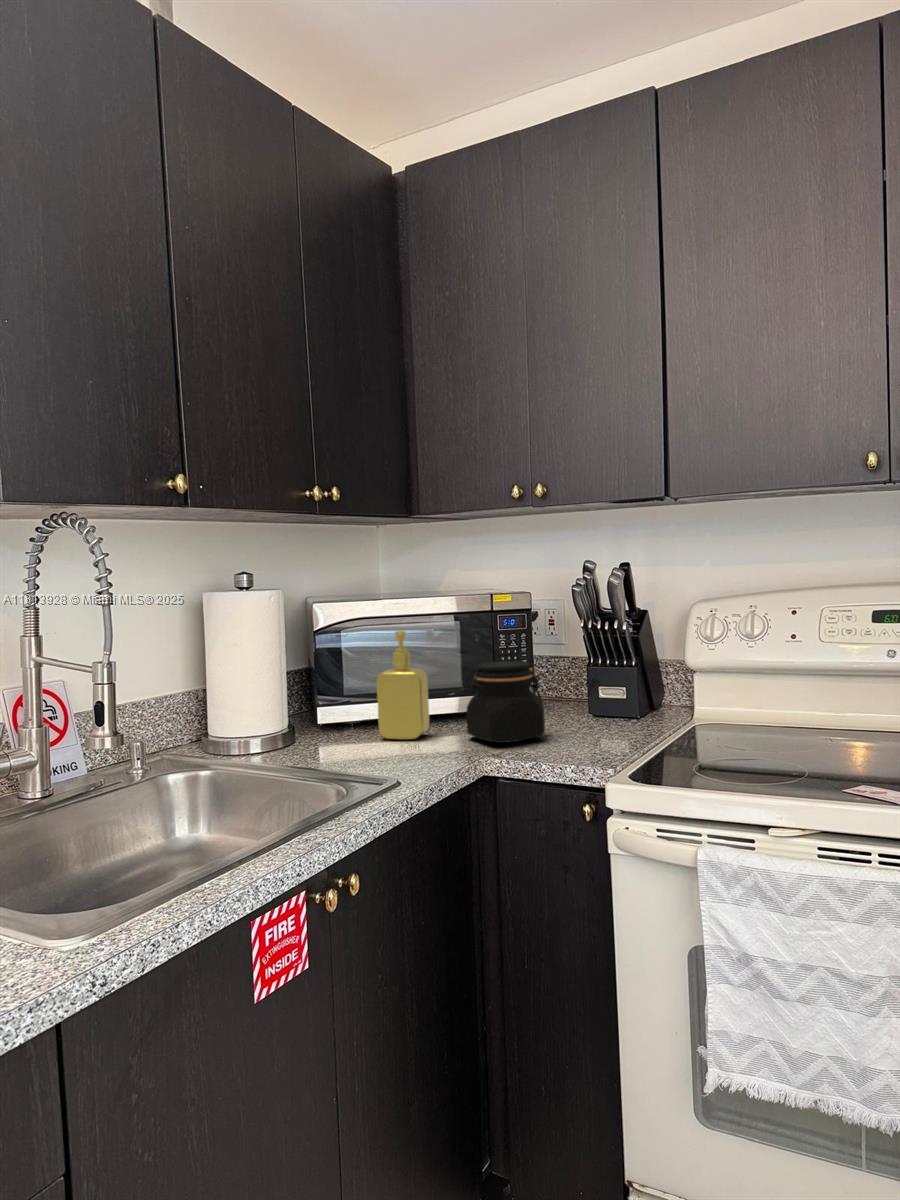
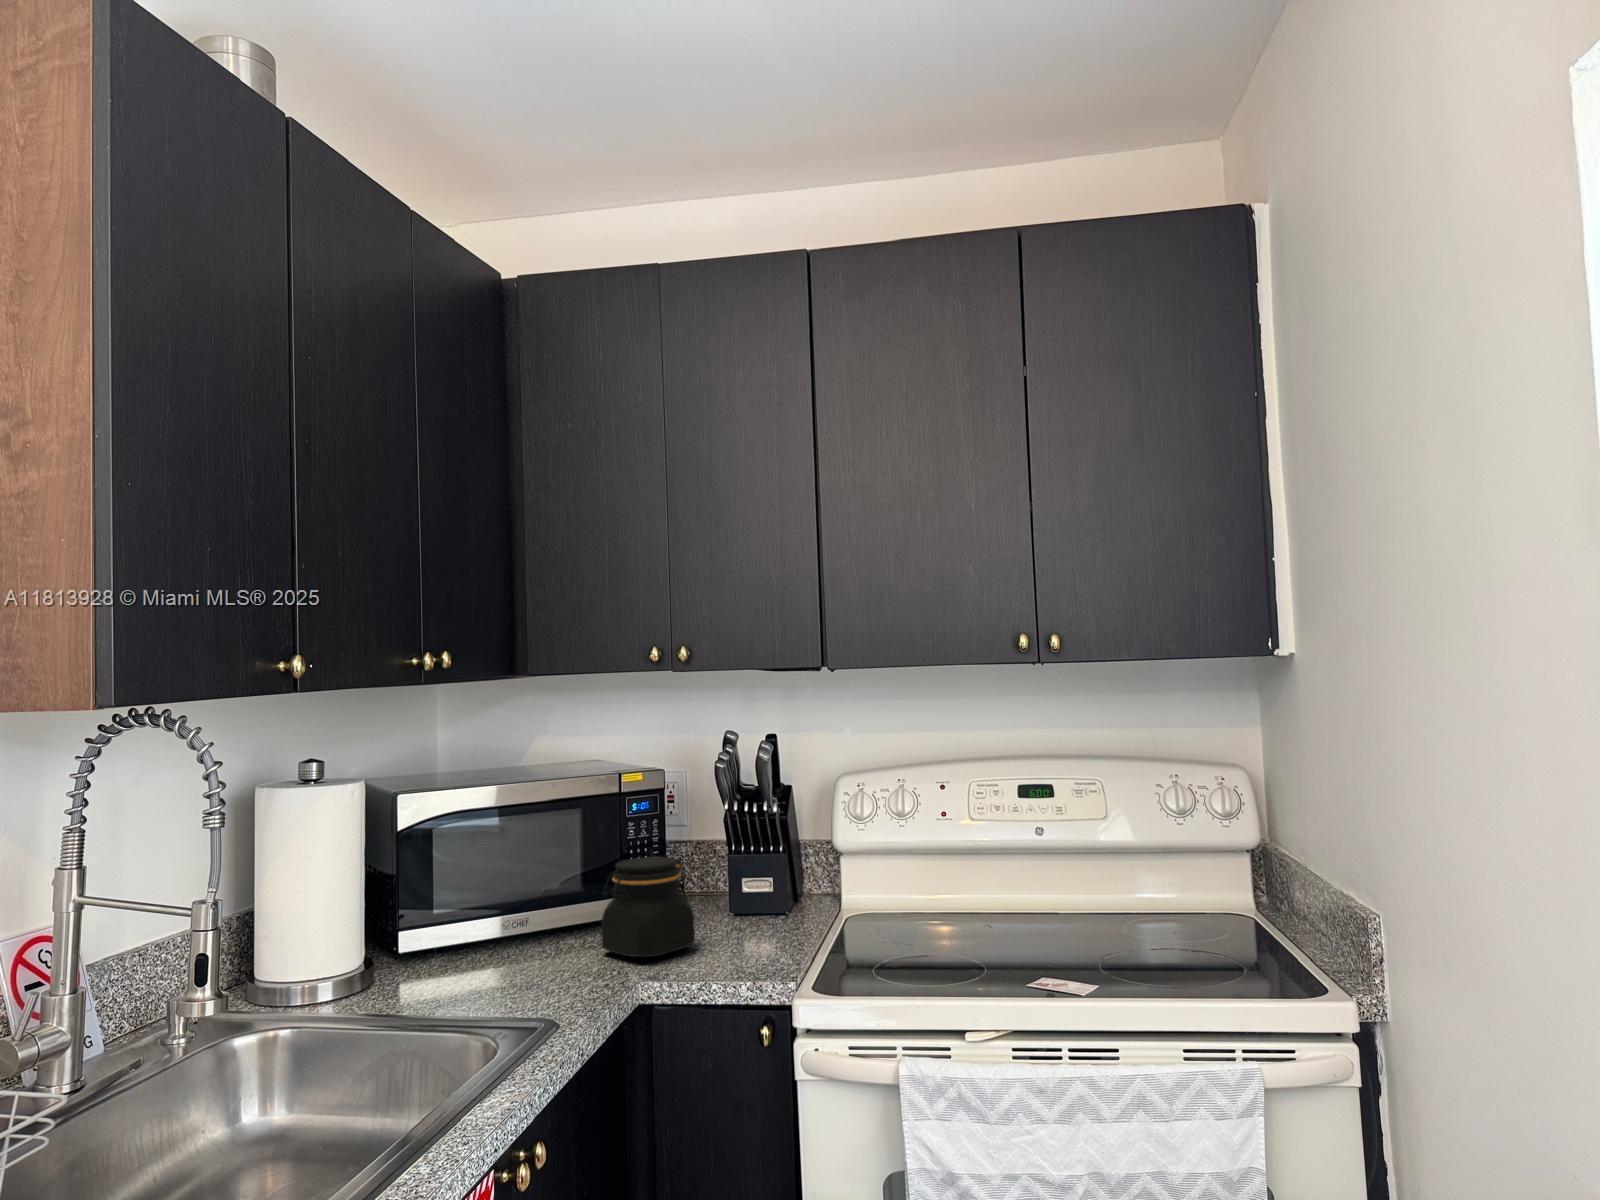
soap dispenser: present [377,631,429,740] -> none [488,826,551,963]

